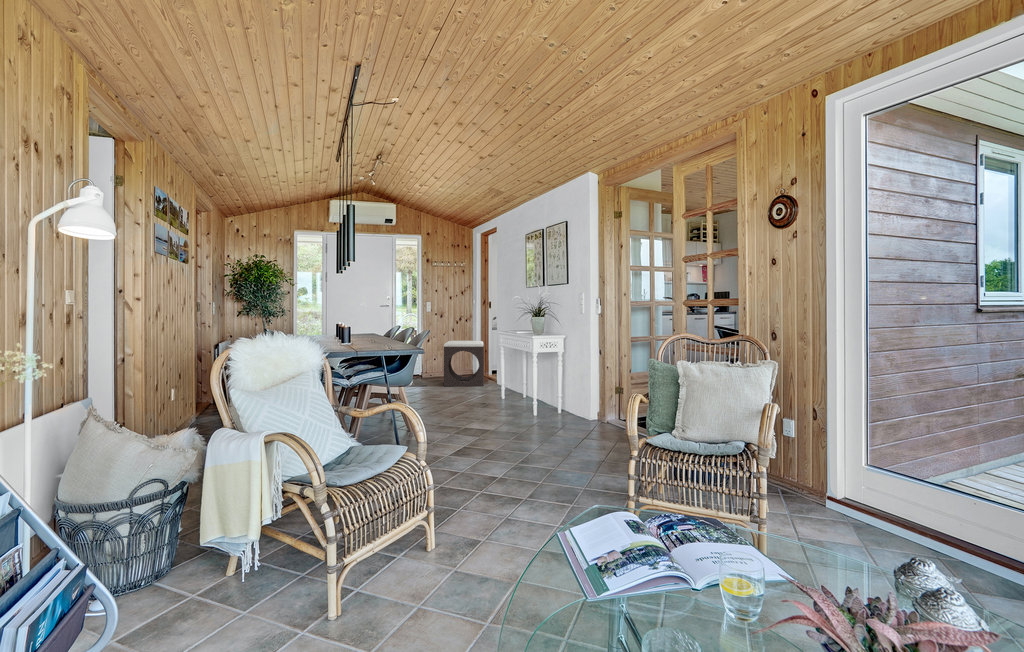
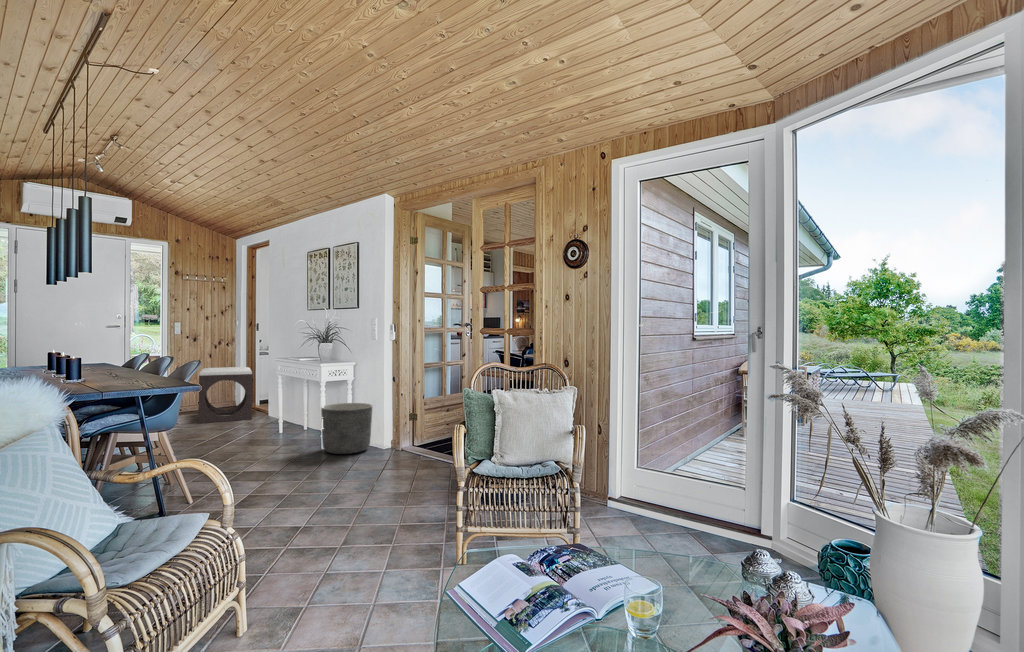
planter: none [531,374,577,421] -> present [321,403,372,454]

